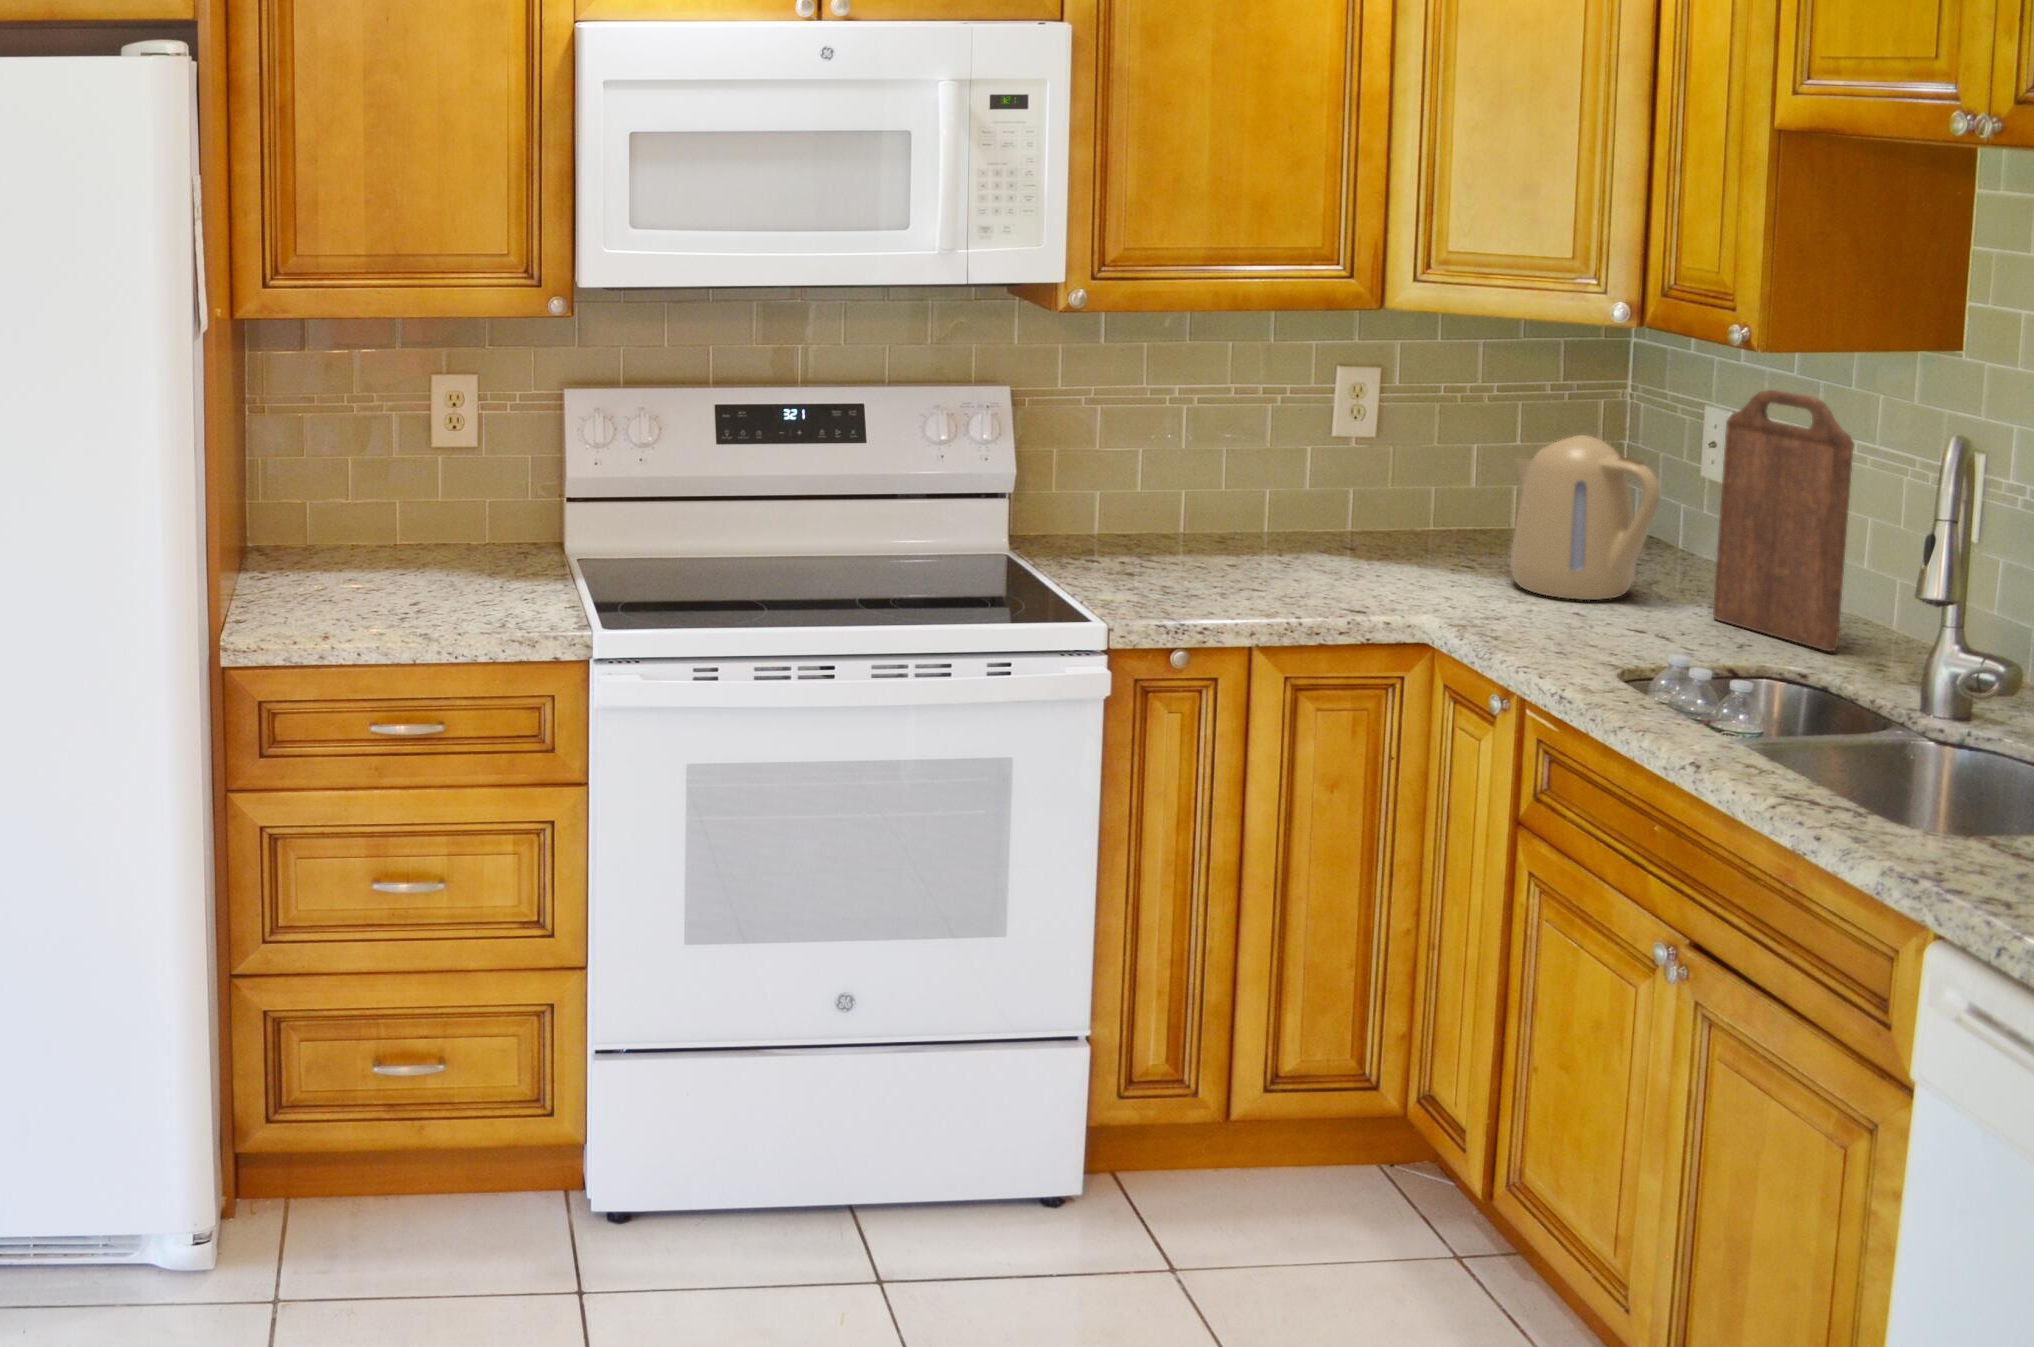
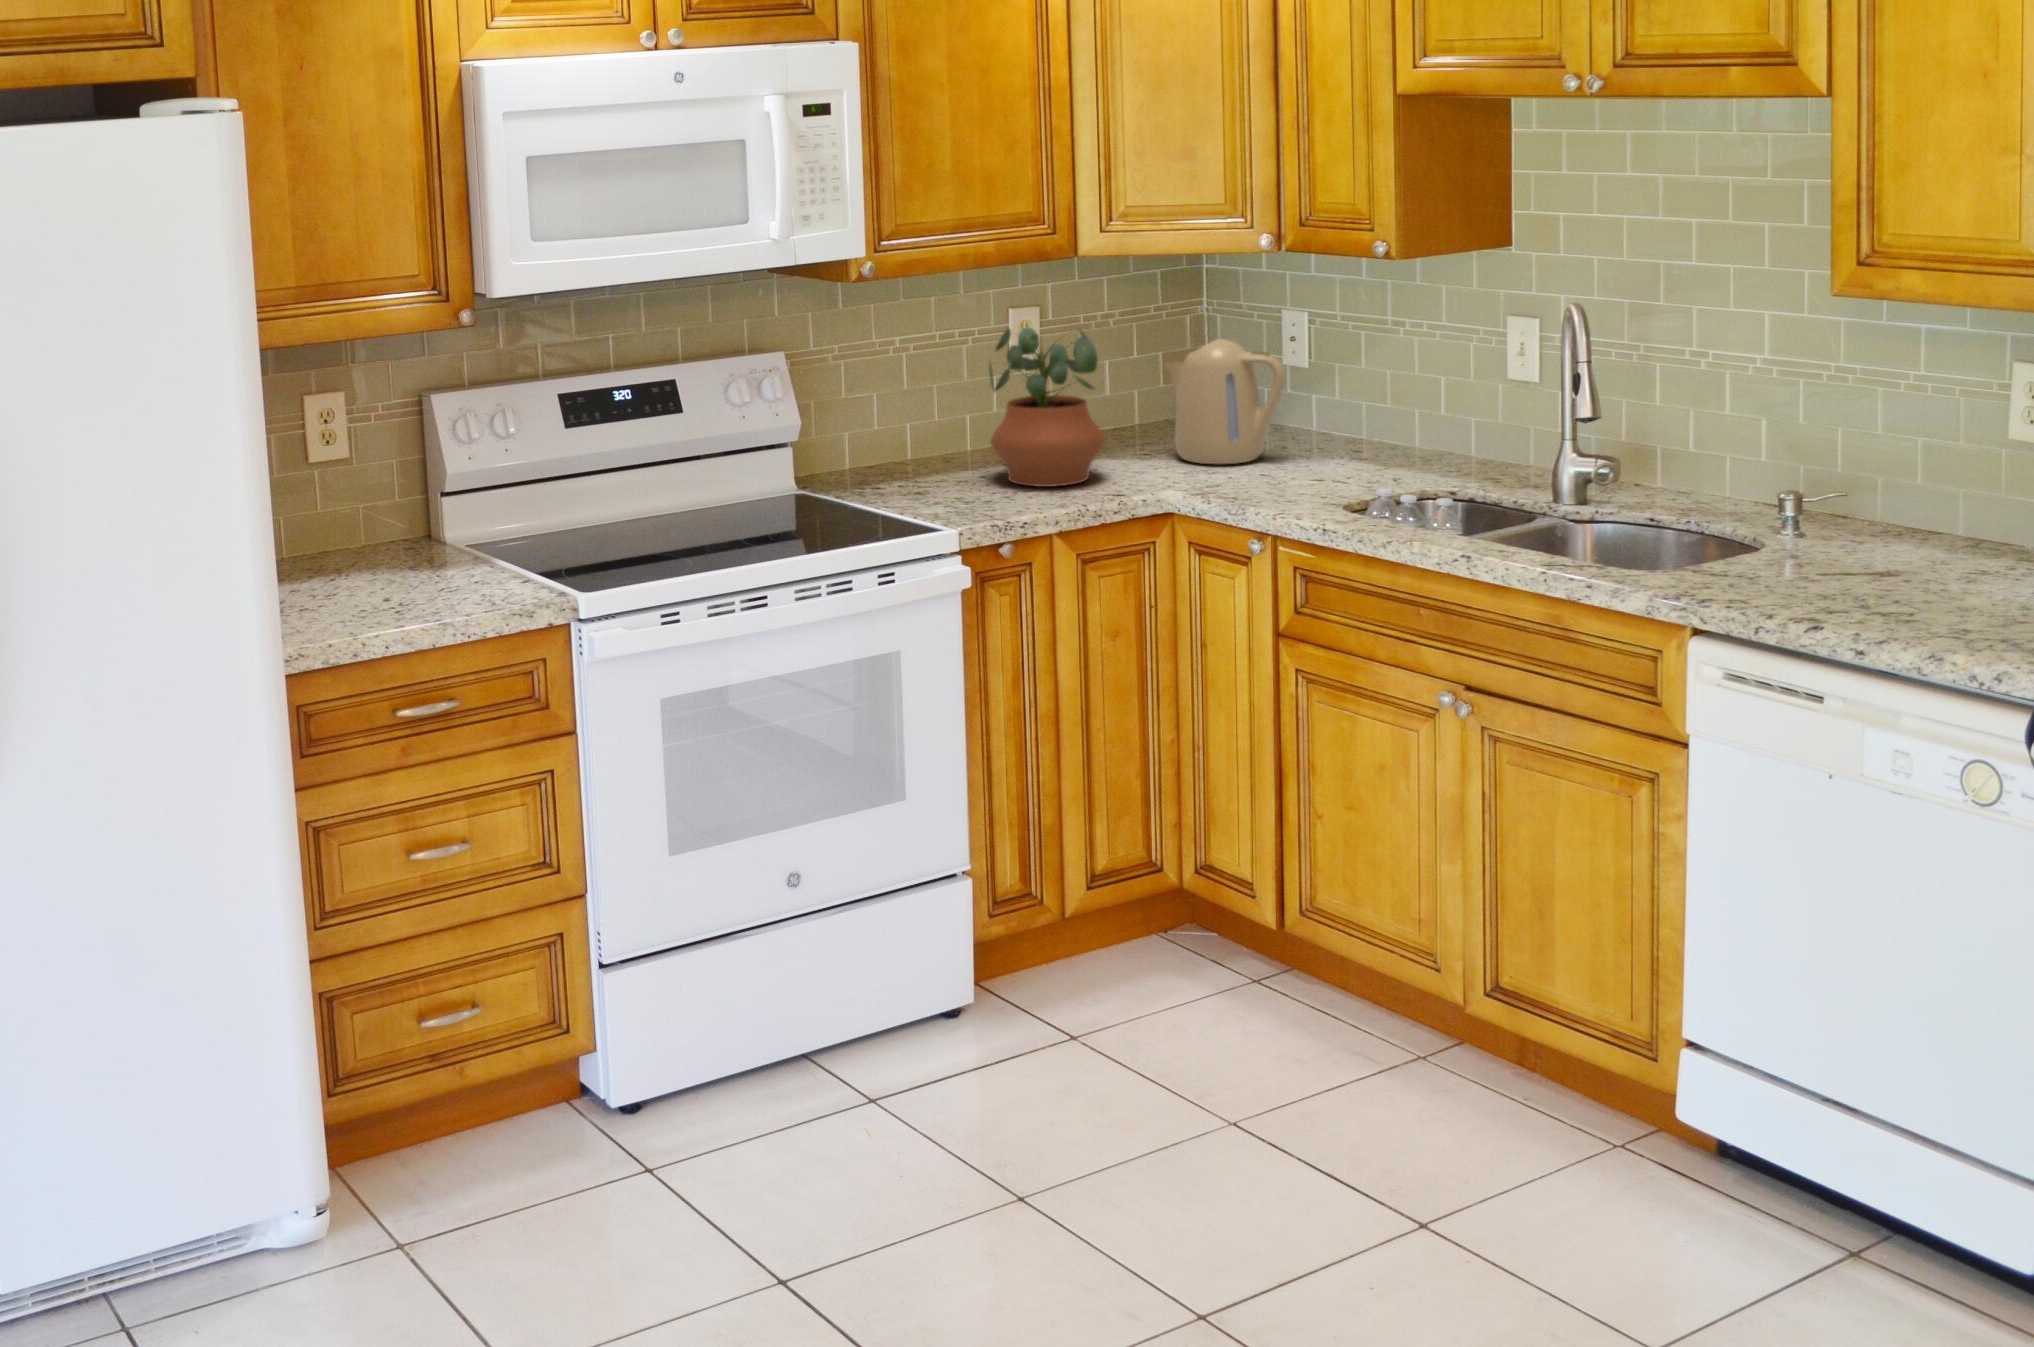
potted plant: none [1239,390,1391,593] -> present [989,328,1105,487]
cutting board: present [1713,390,1853,651] -> none [1330,288,1431,474]

